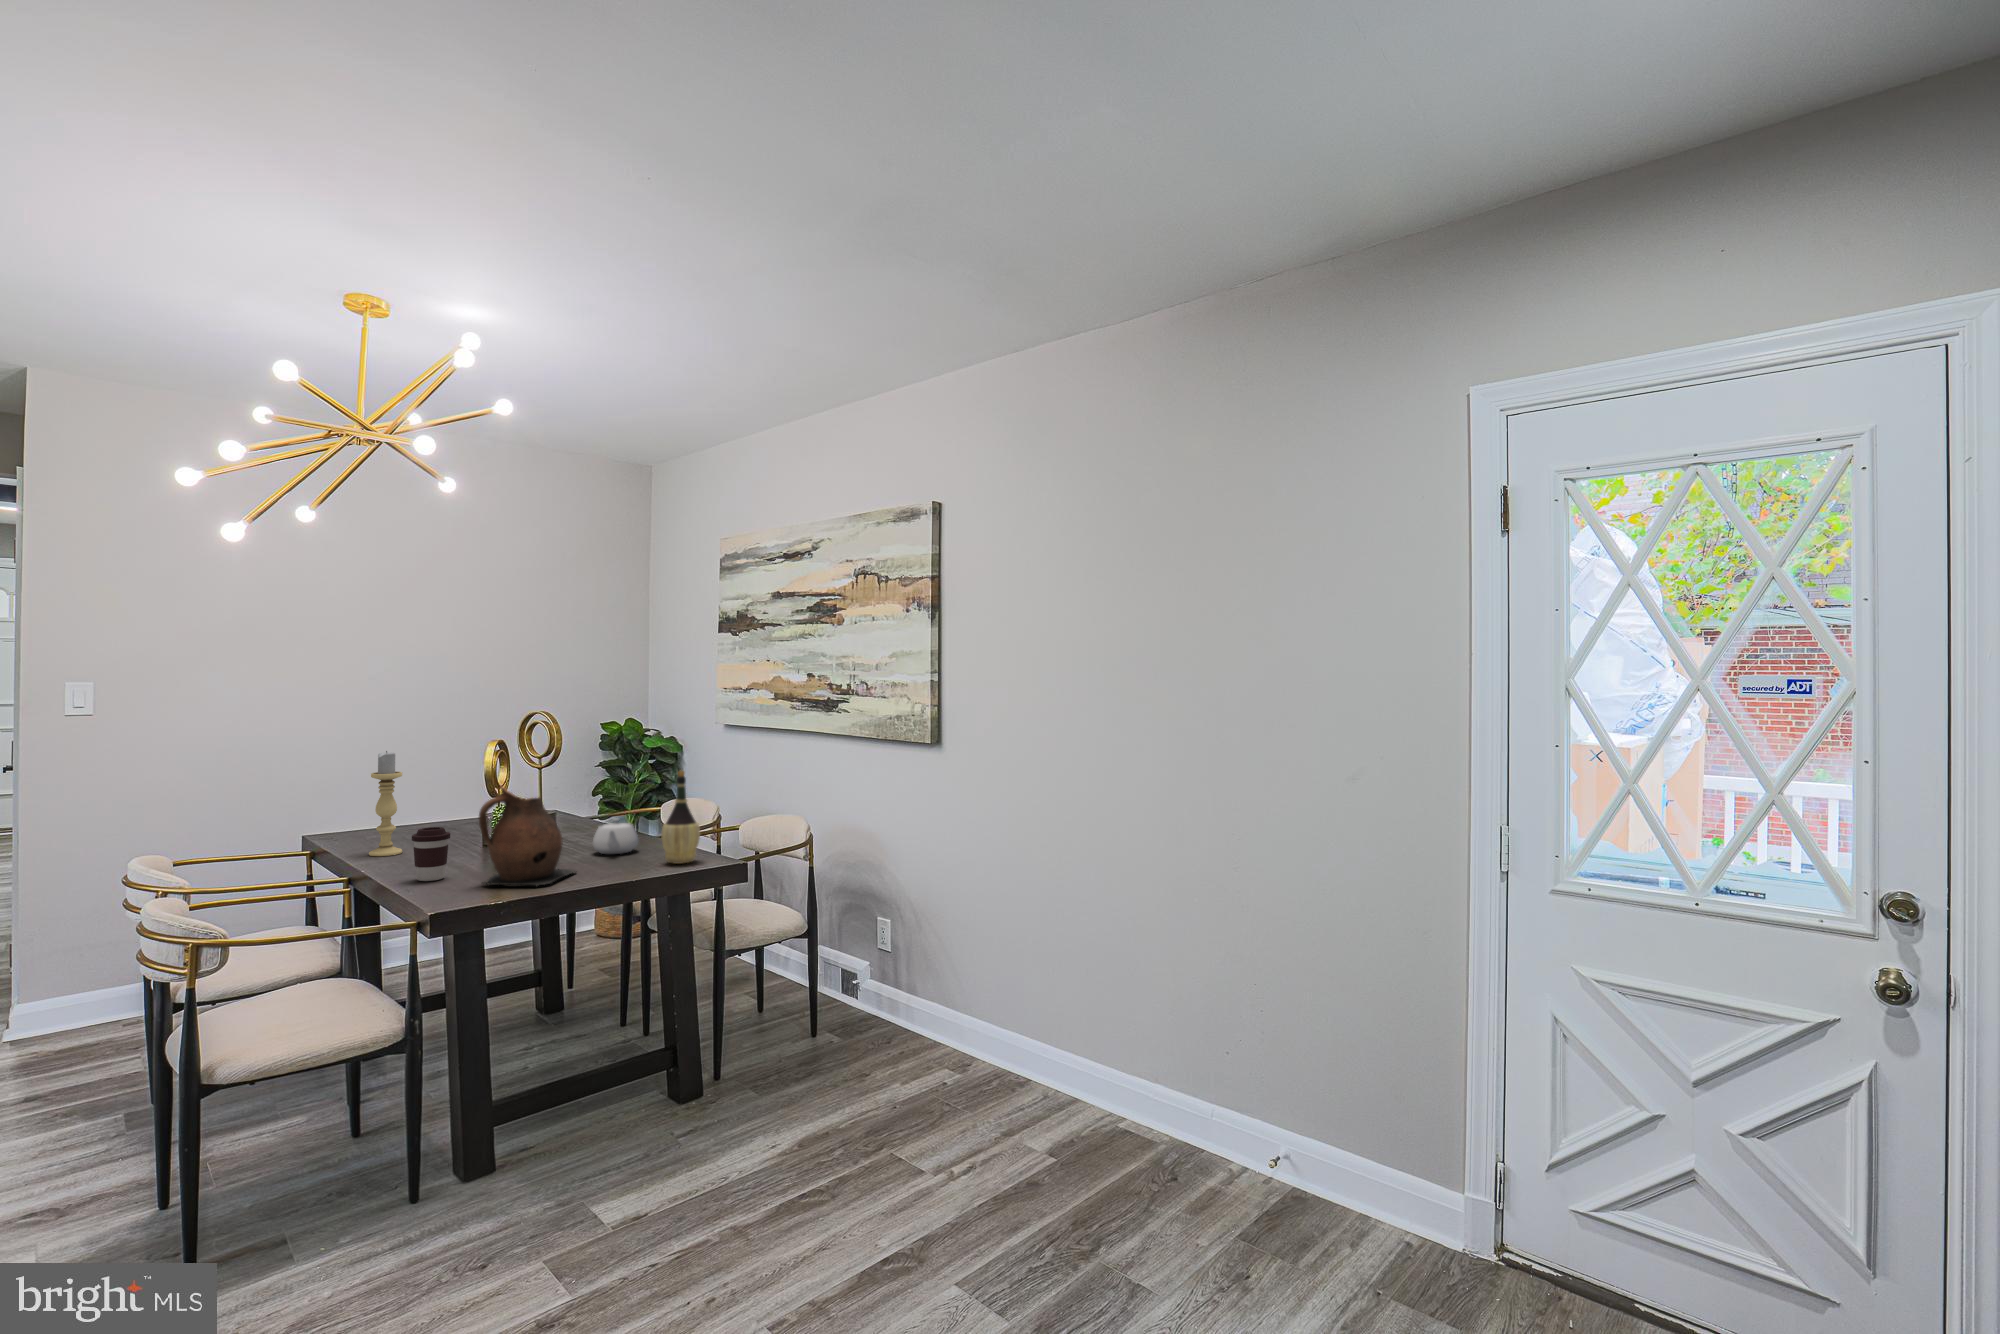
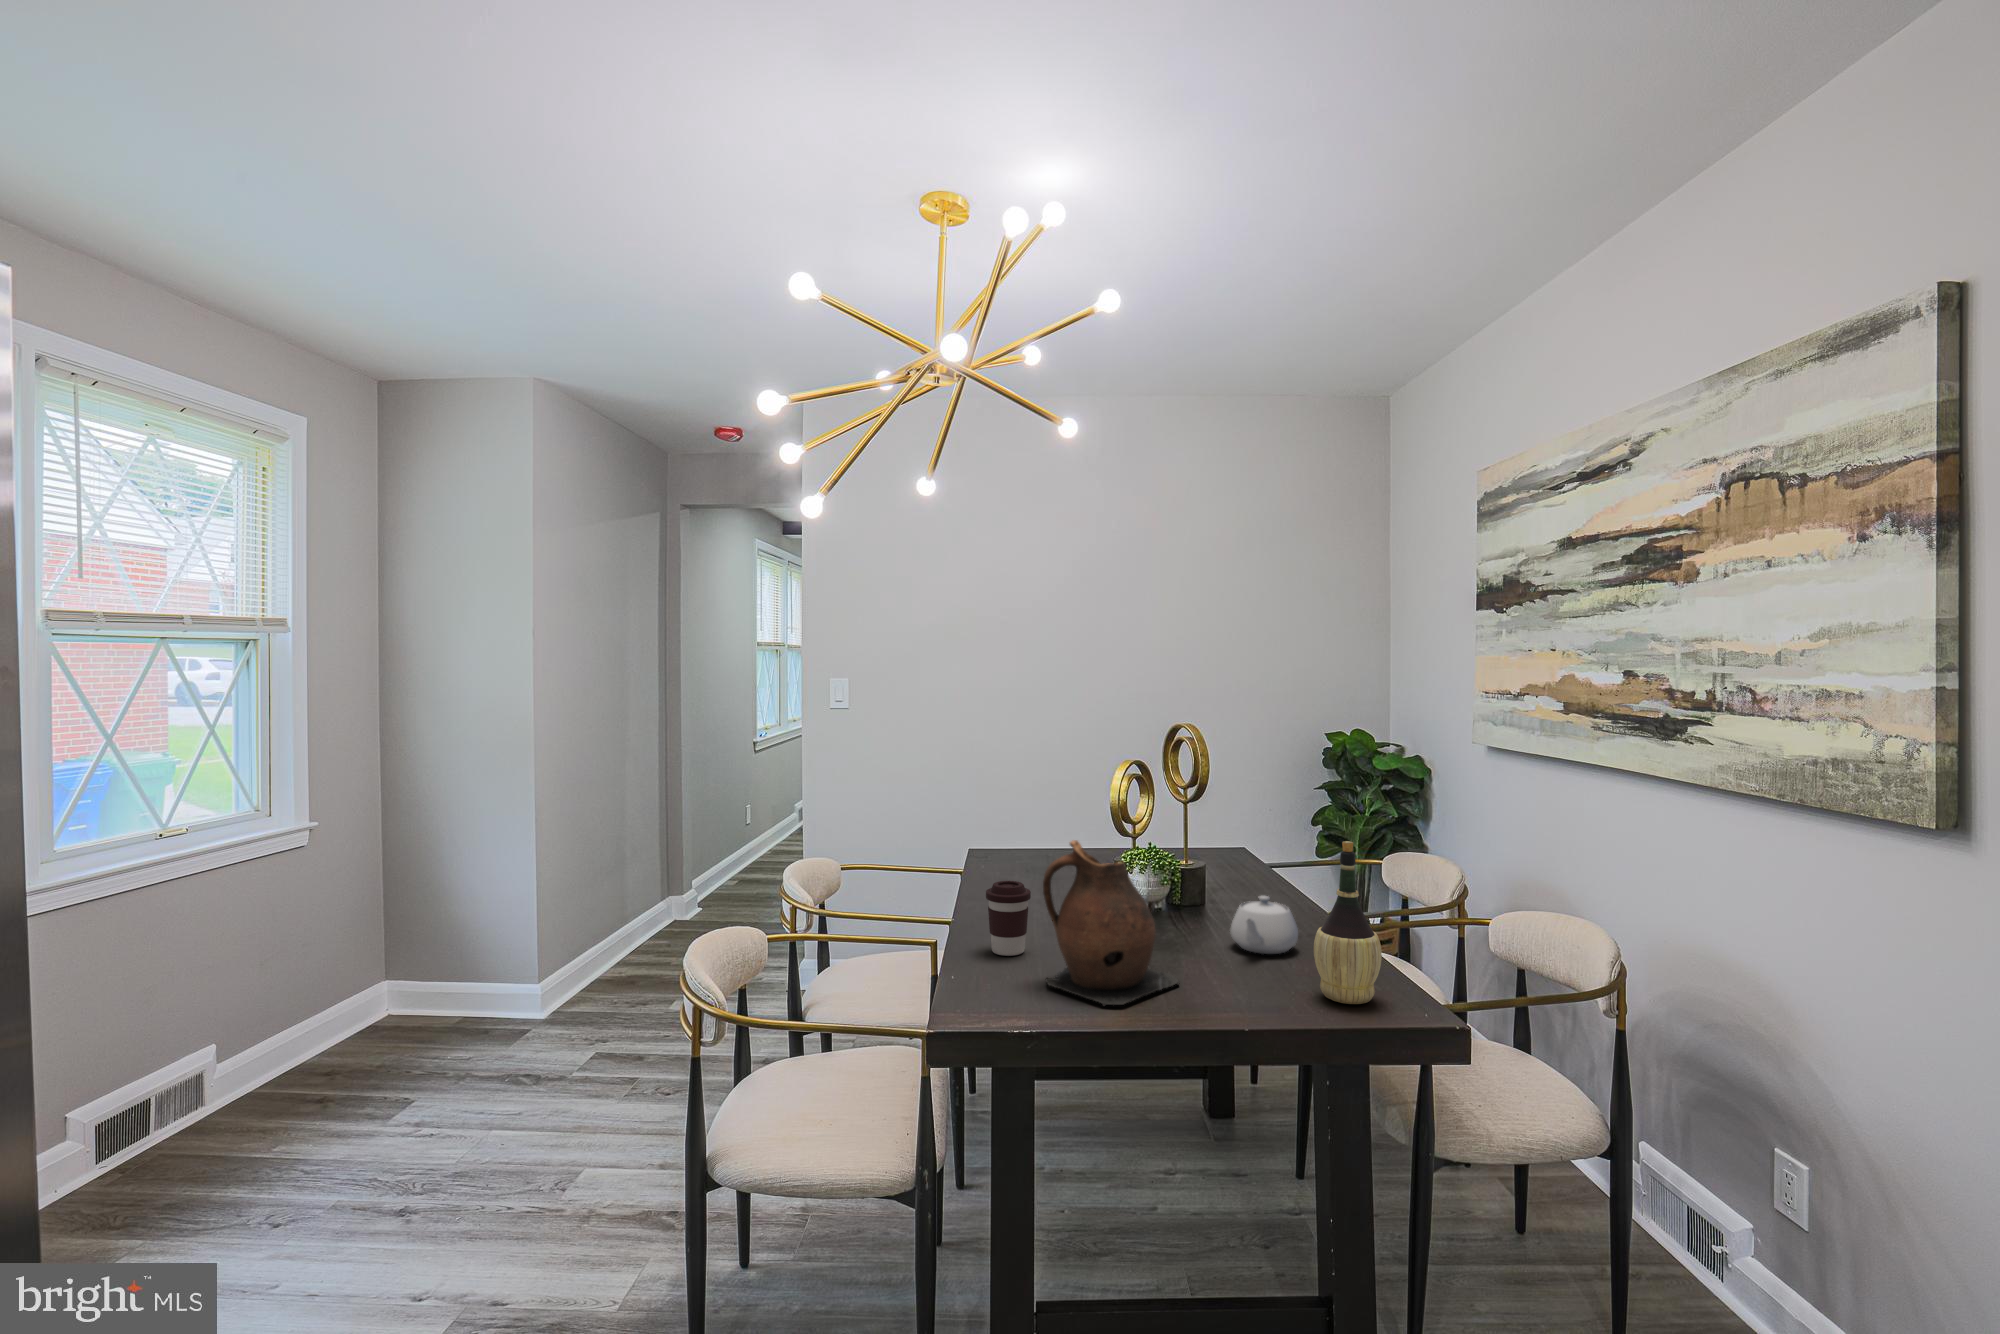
candle holder: present [369,751,402,856] -> none [996,767,1030,896]

